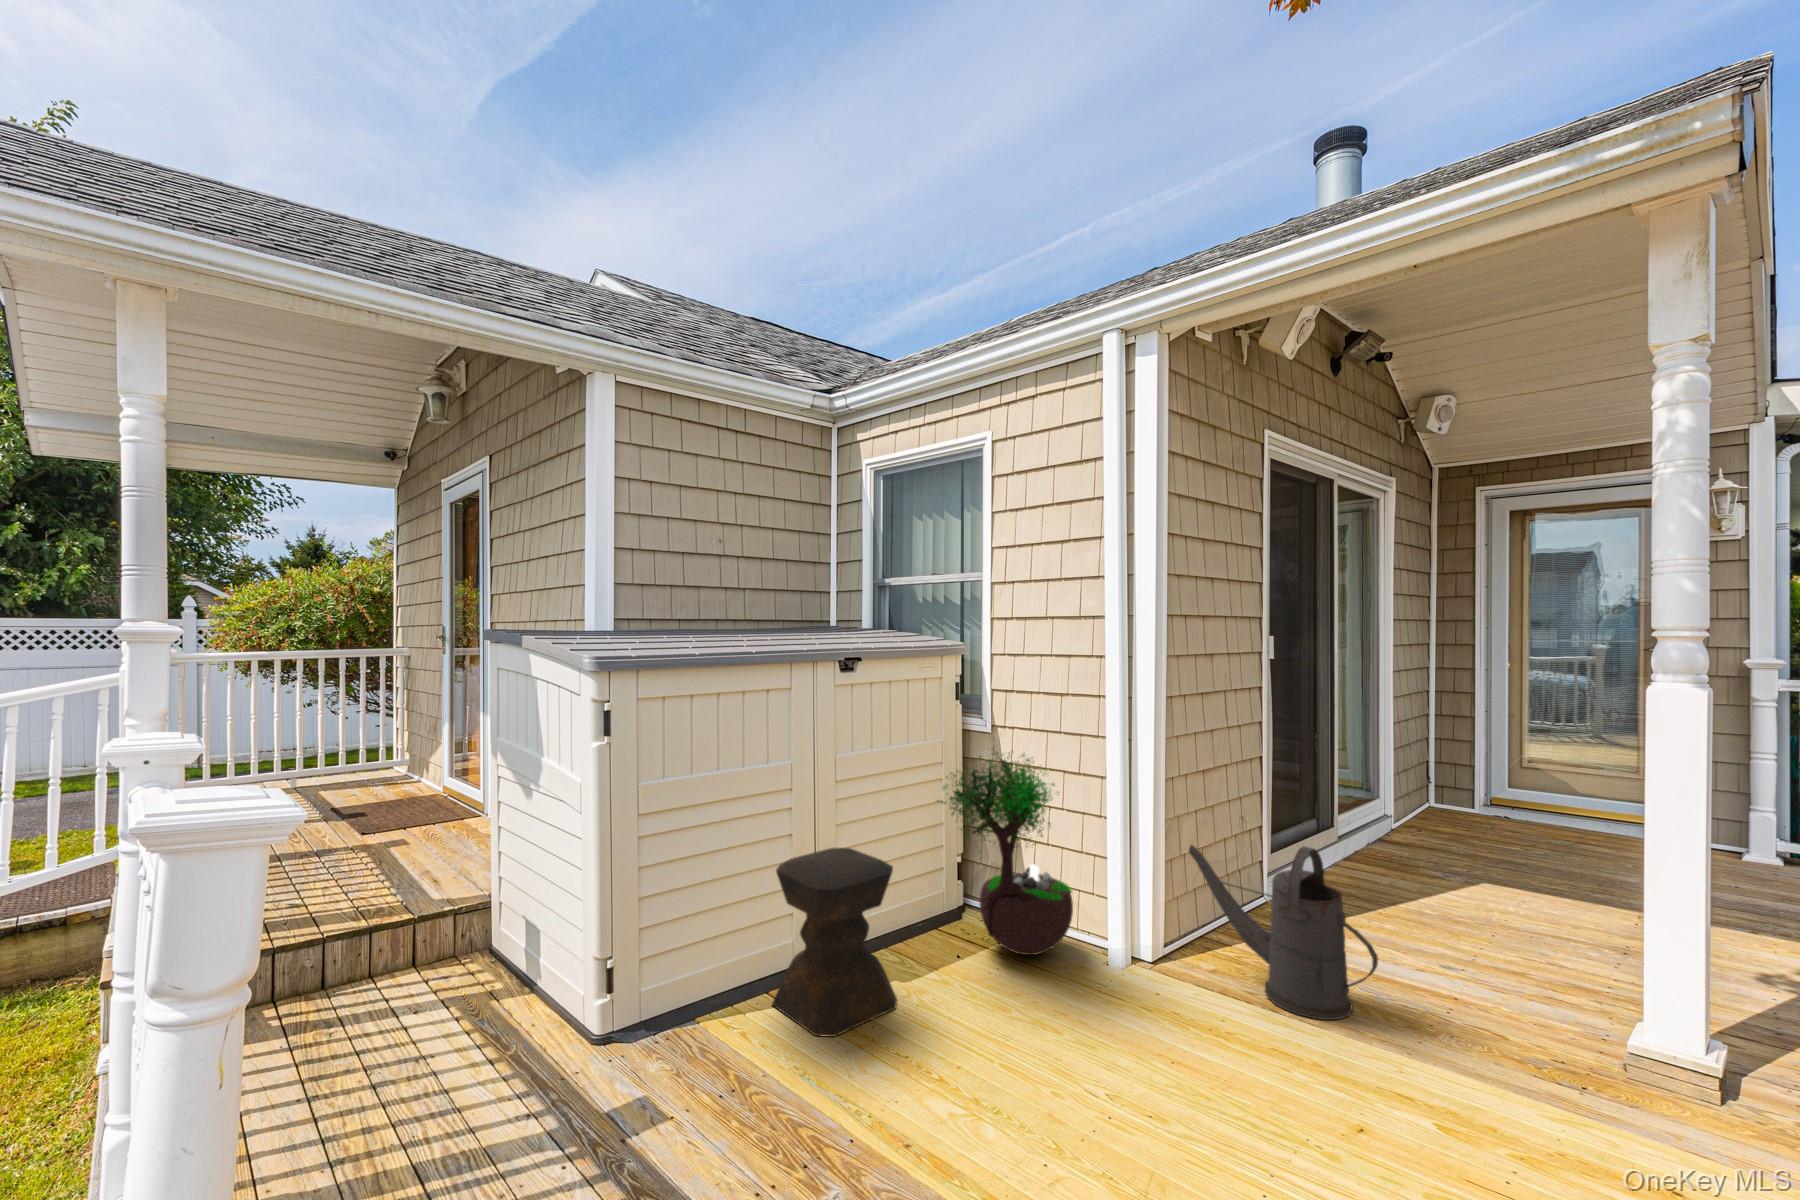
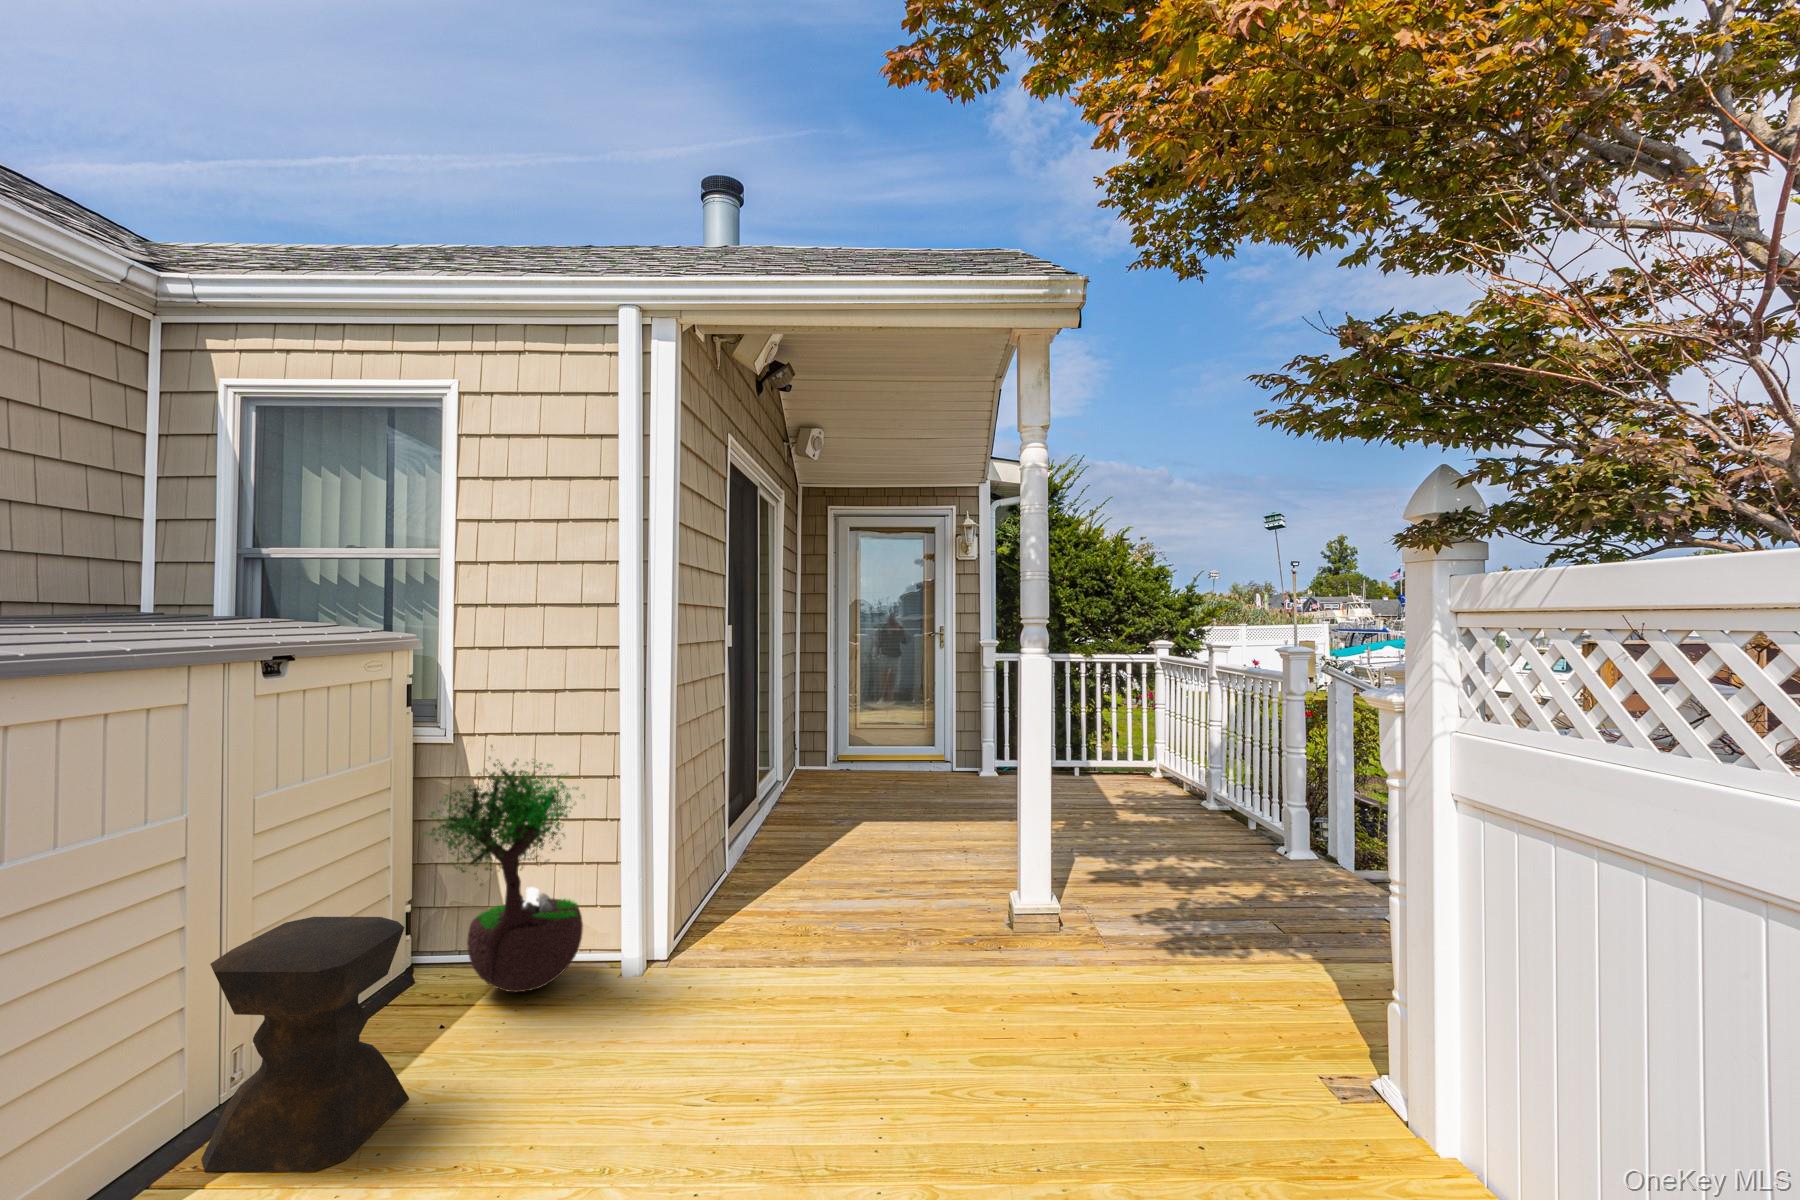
watering can: present [1189,845,1378,1020] -> none [692,807,855,954]

